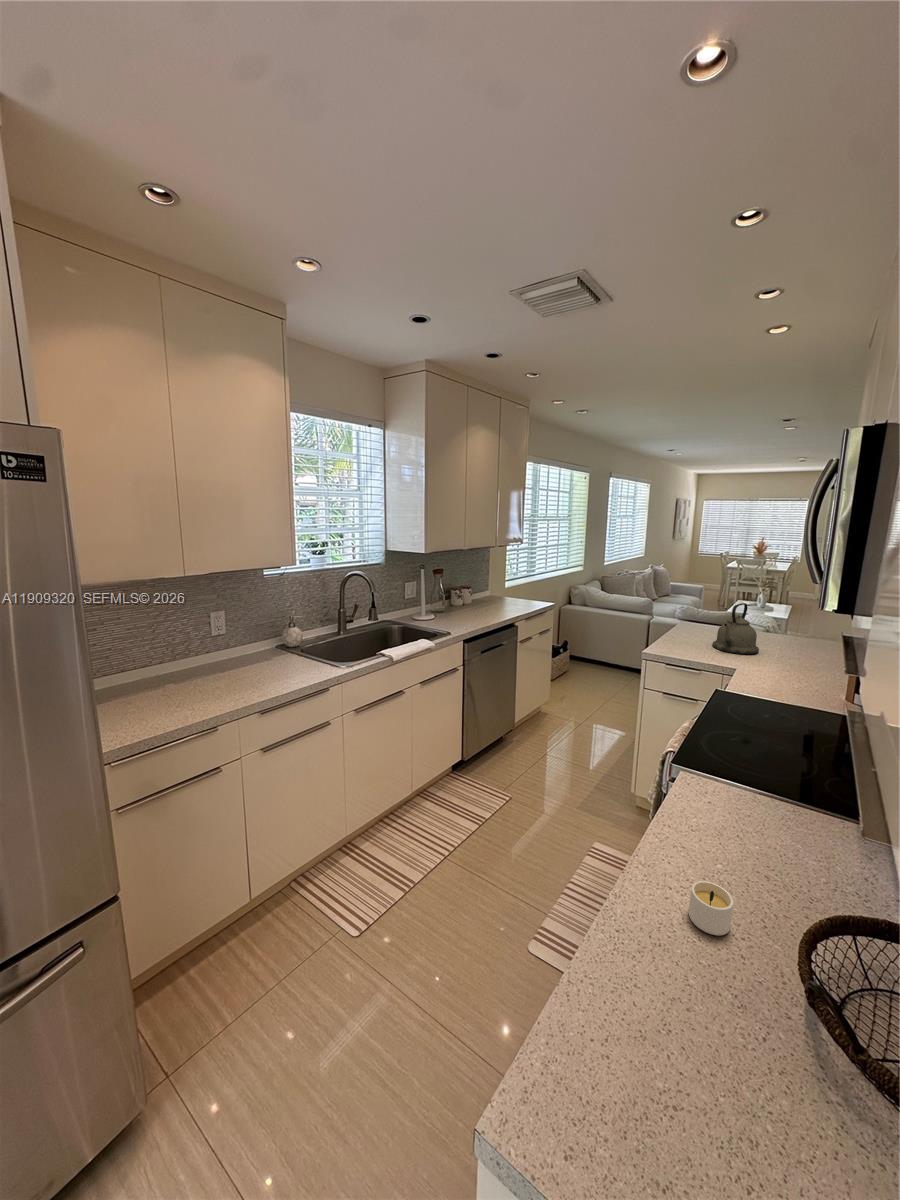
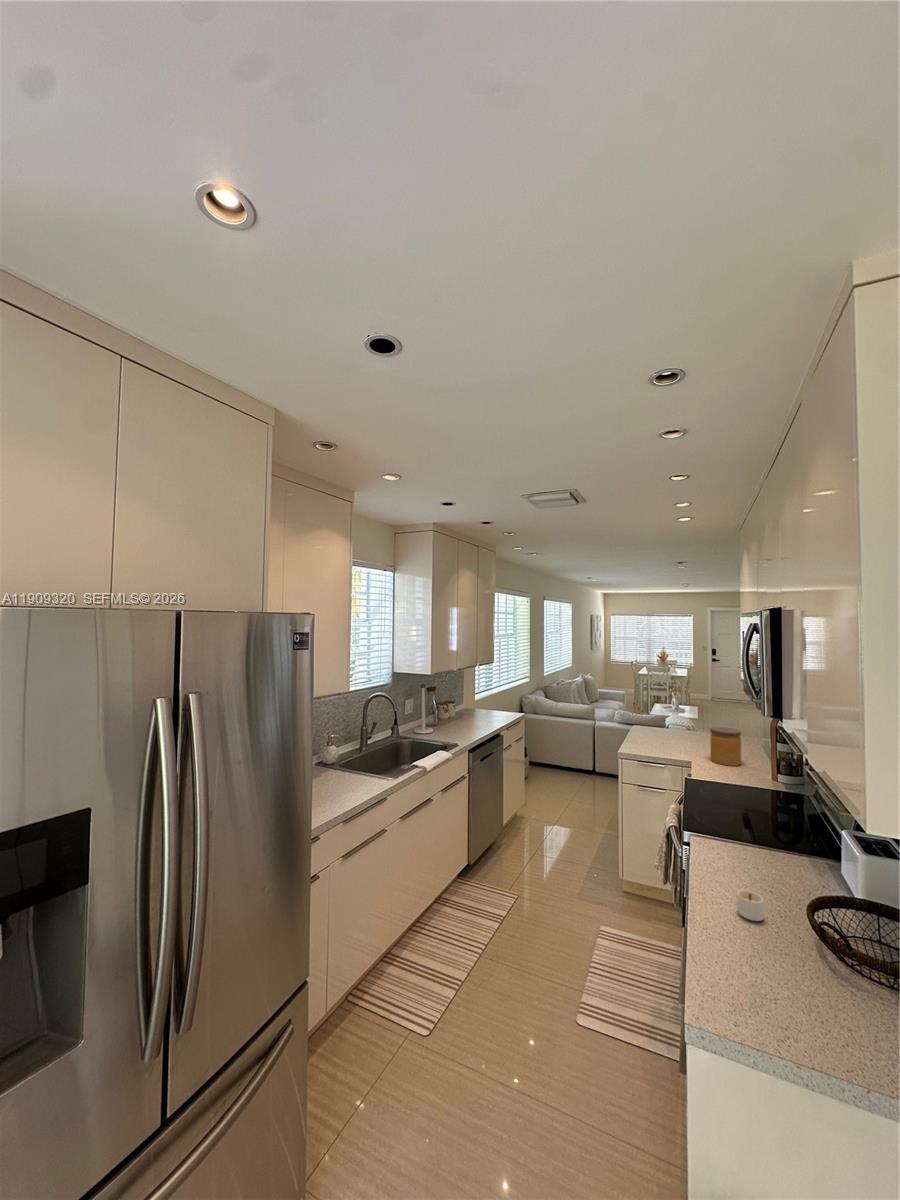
kettle: present [712,603,759,654] -> none [667,709,701,749]
jar: none [764,628,813,679] -> present [710,727,741,766]

